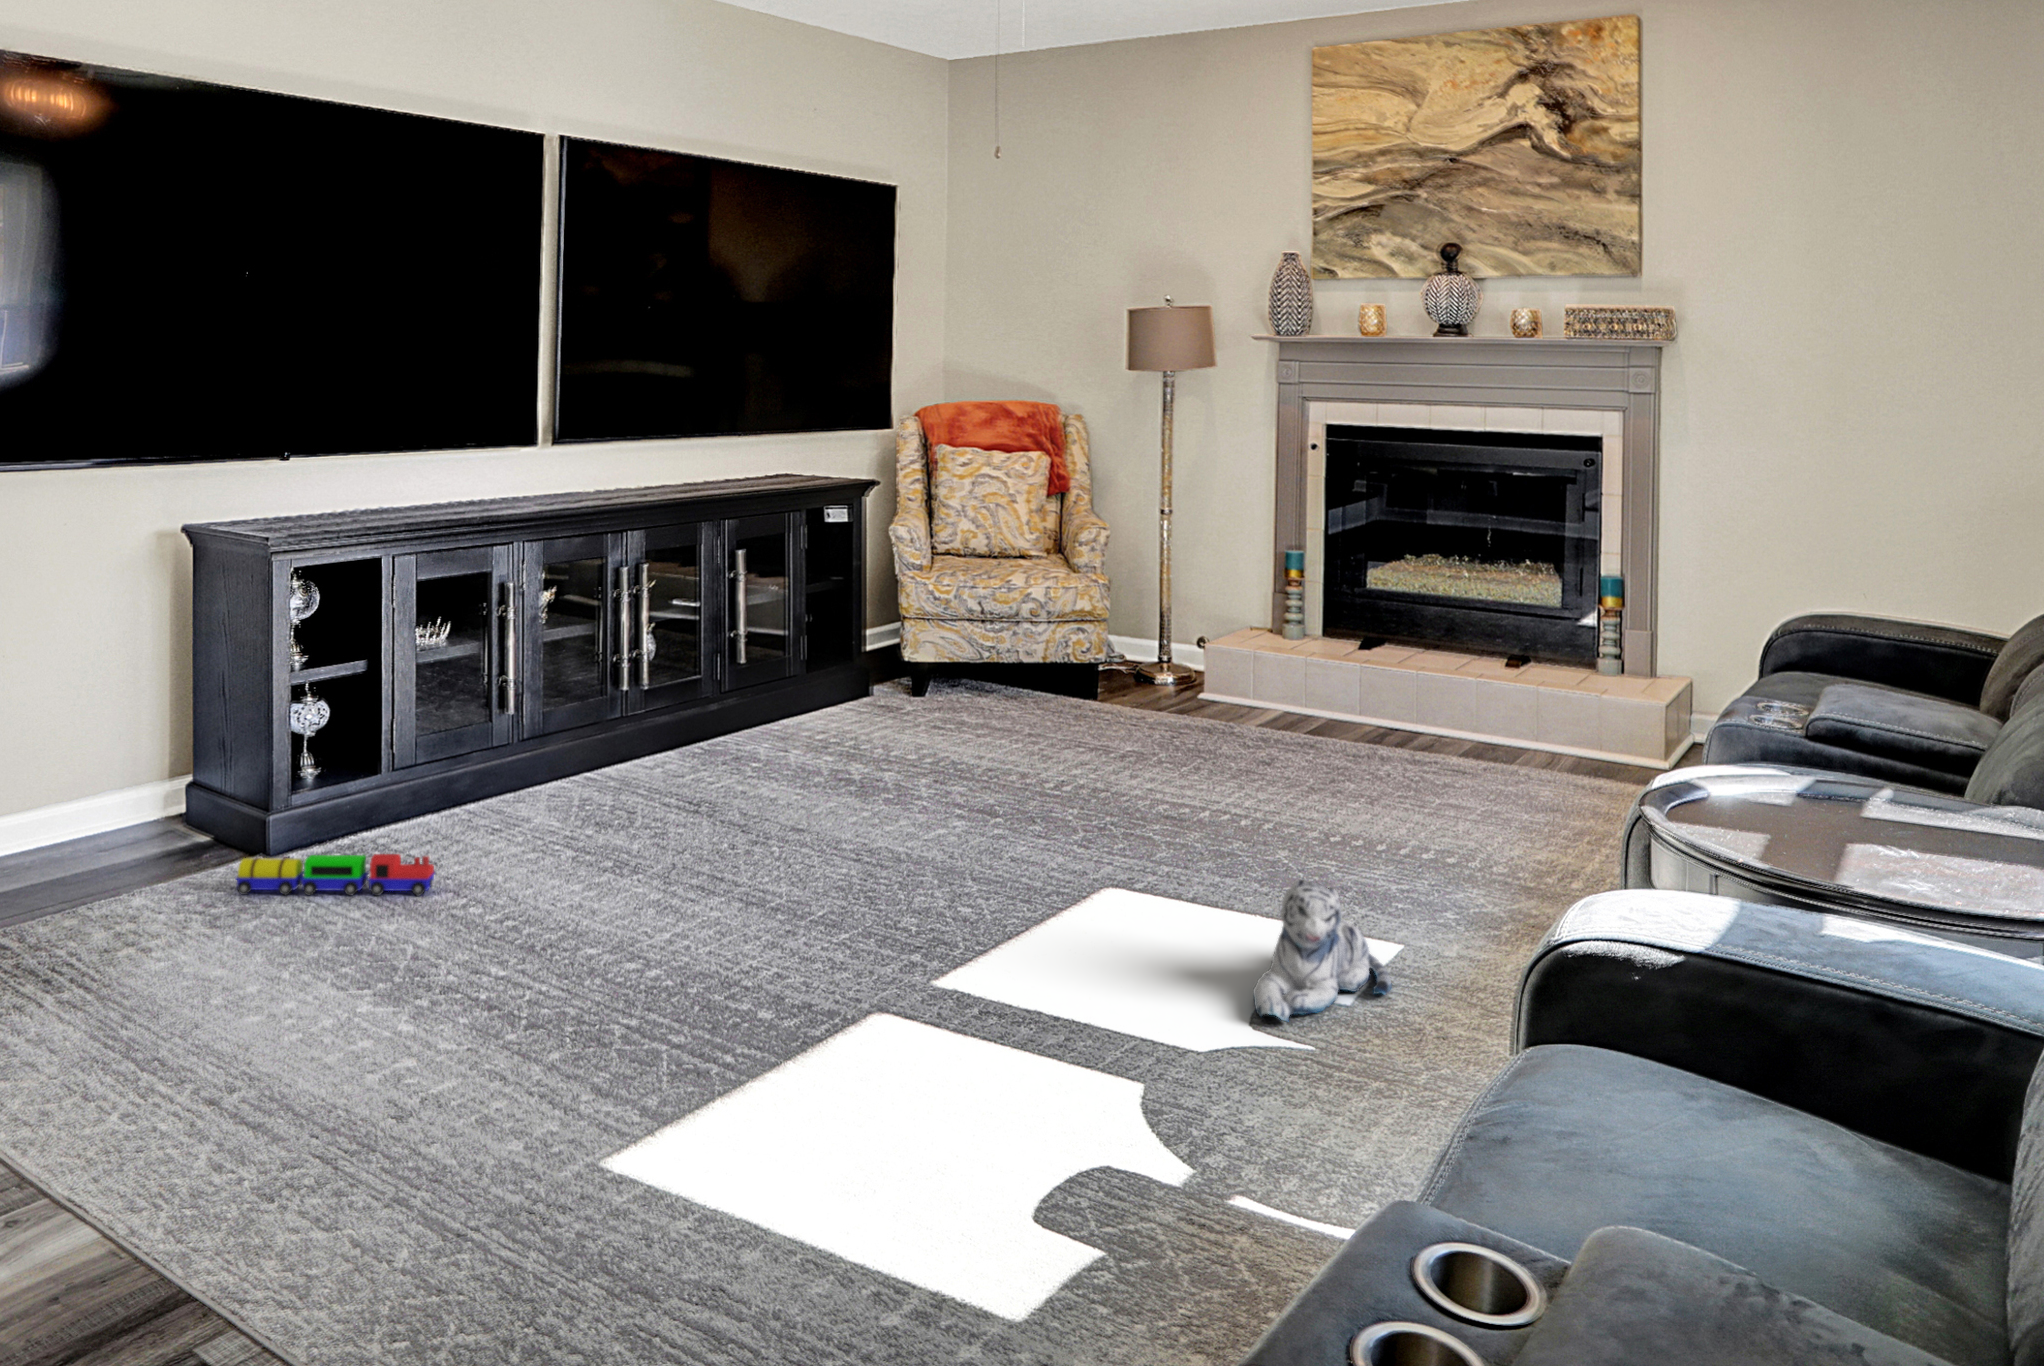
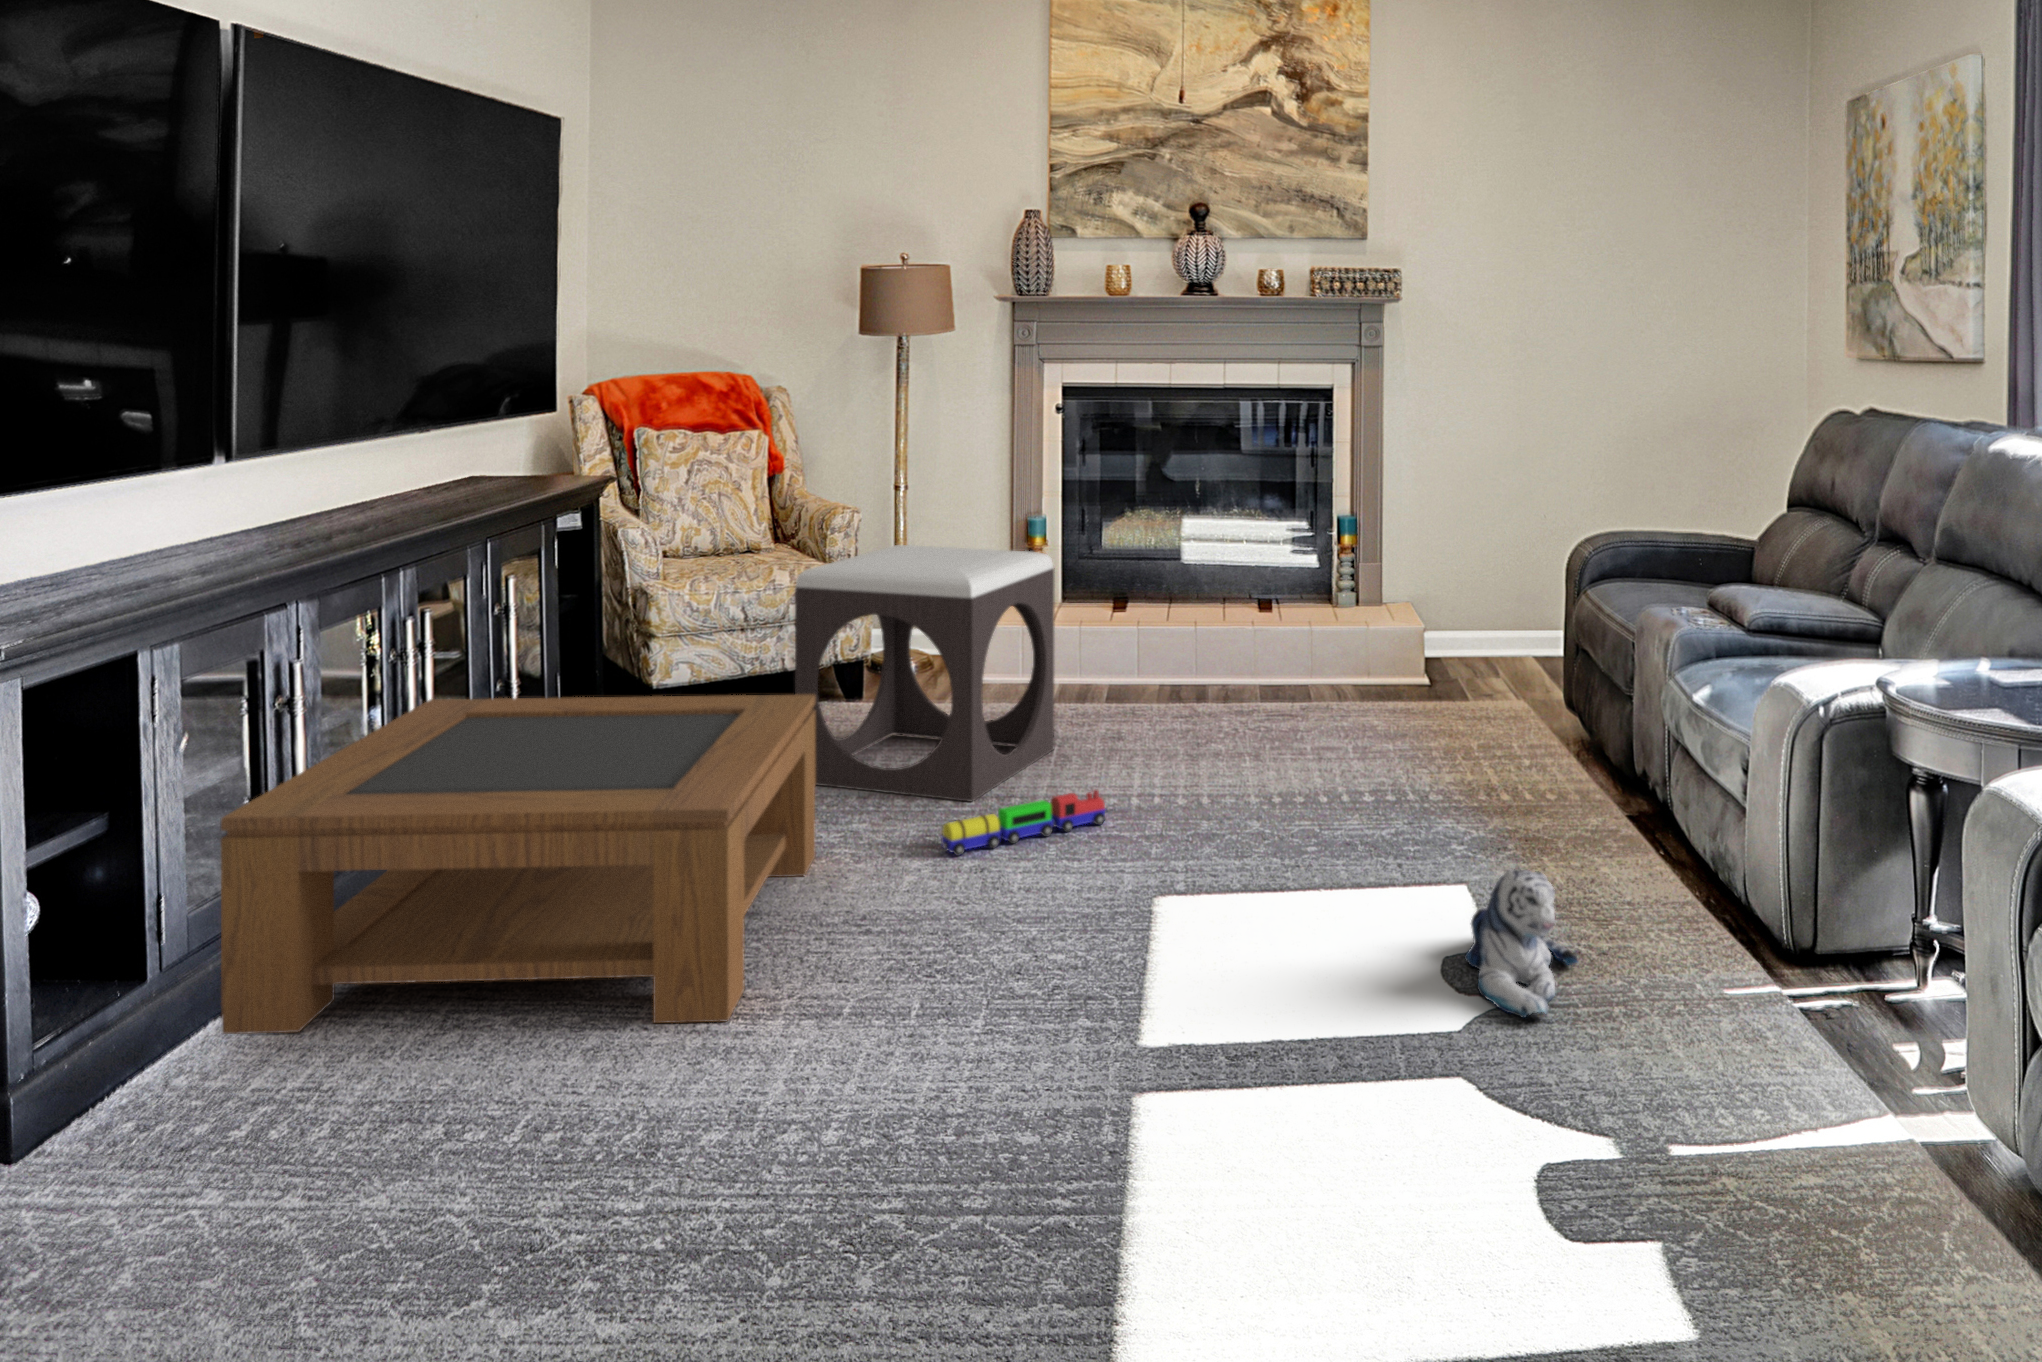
footstool: none [954,553,1193,779] -> present [795,545,1055,802]
coffee table: none [434,629,896,875] -> present [221,694,815,1034]
toy train: present [236,854,435,896] -> present [941,790,1105,856]

